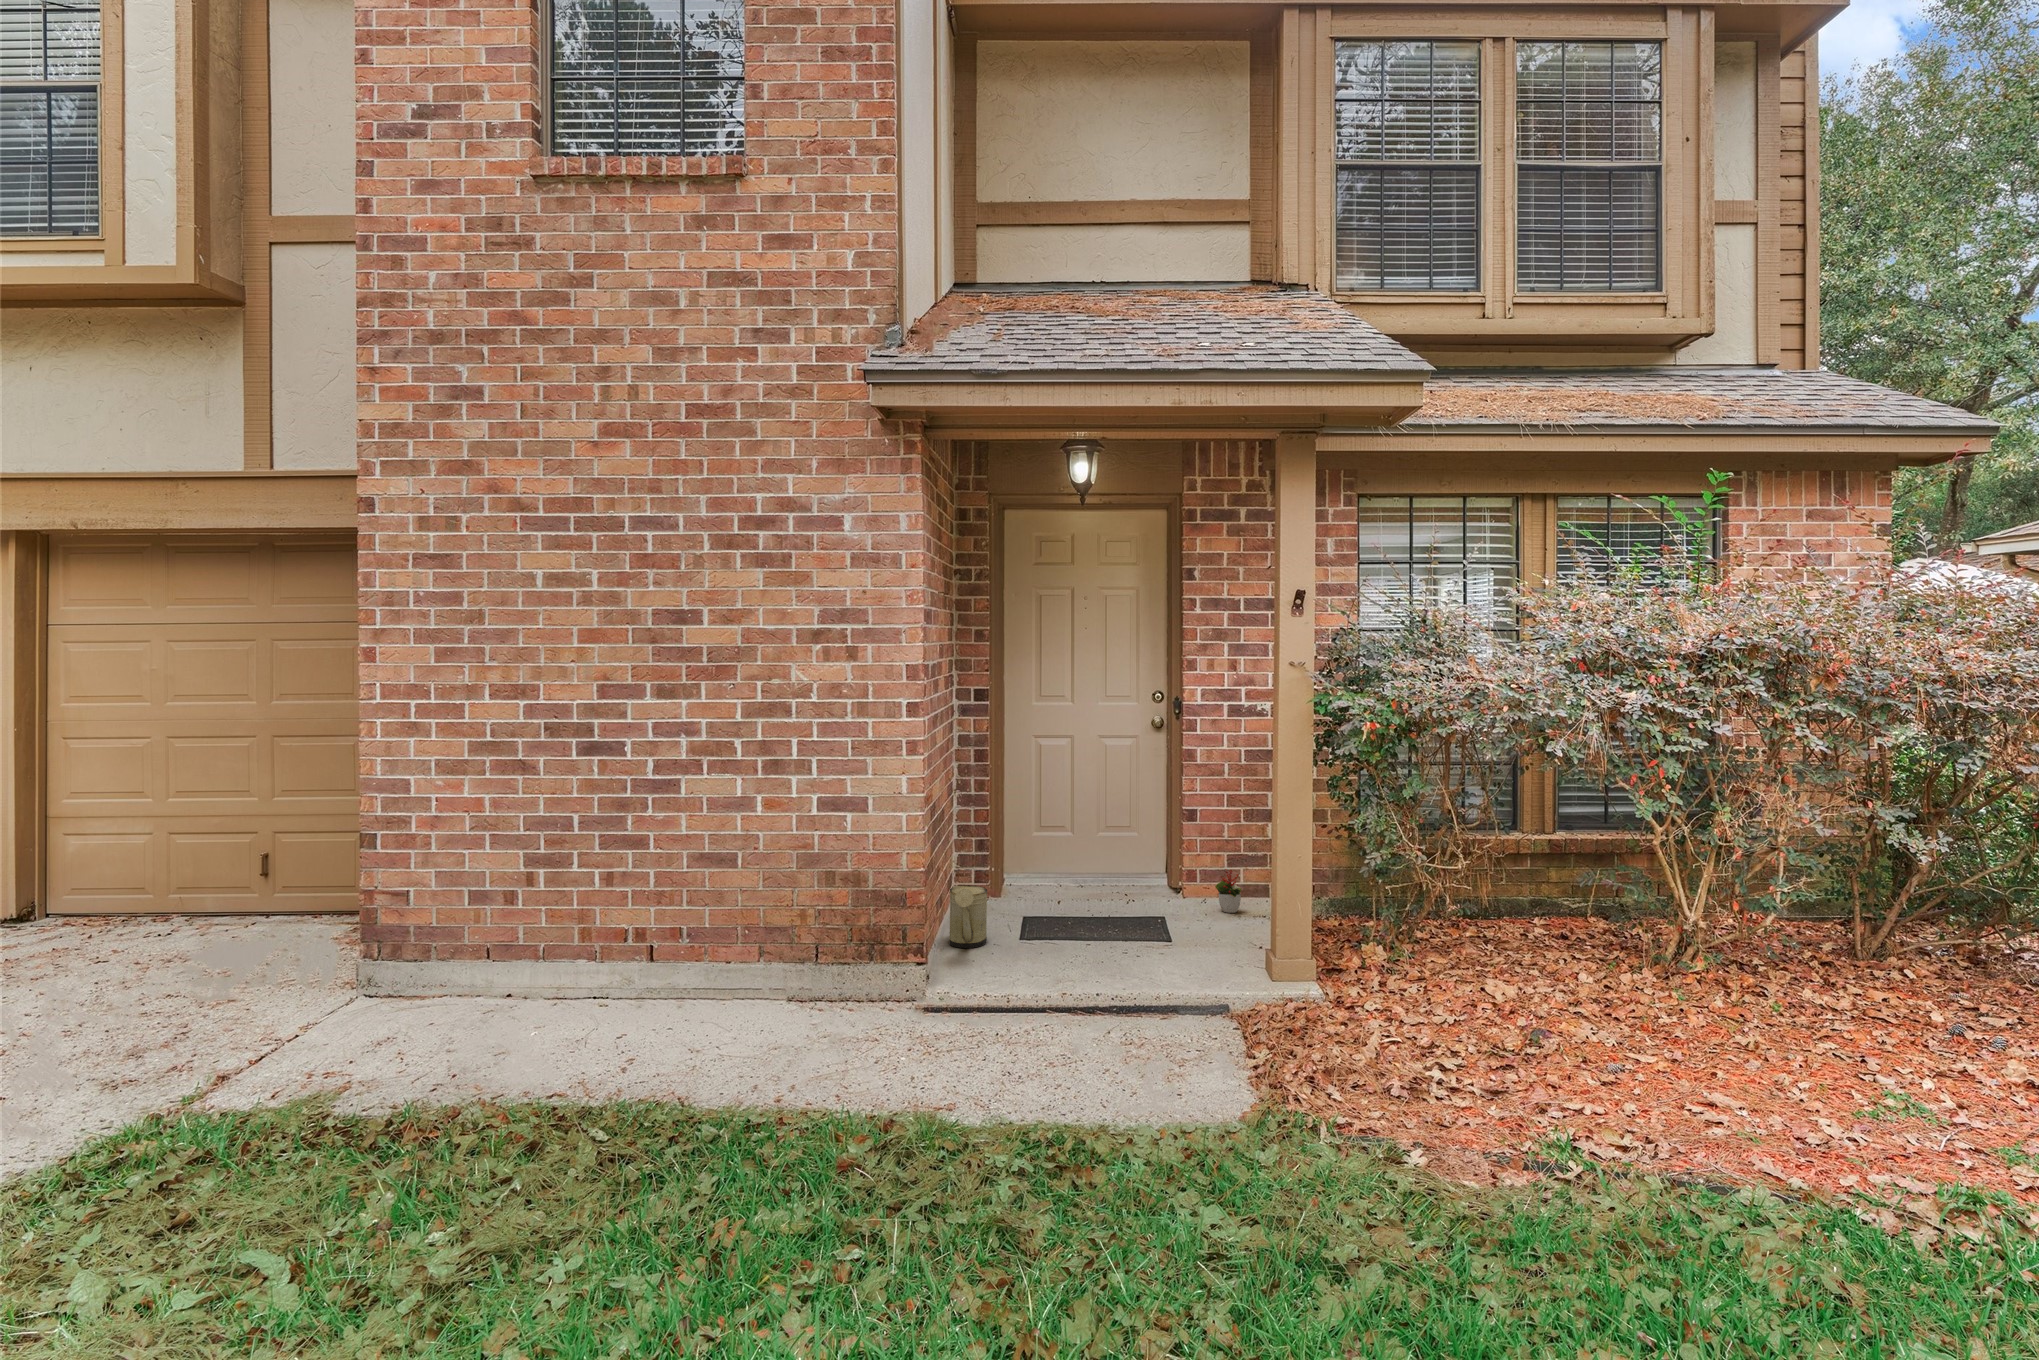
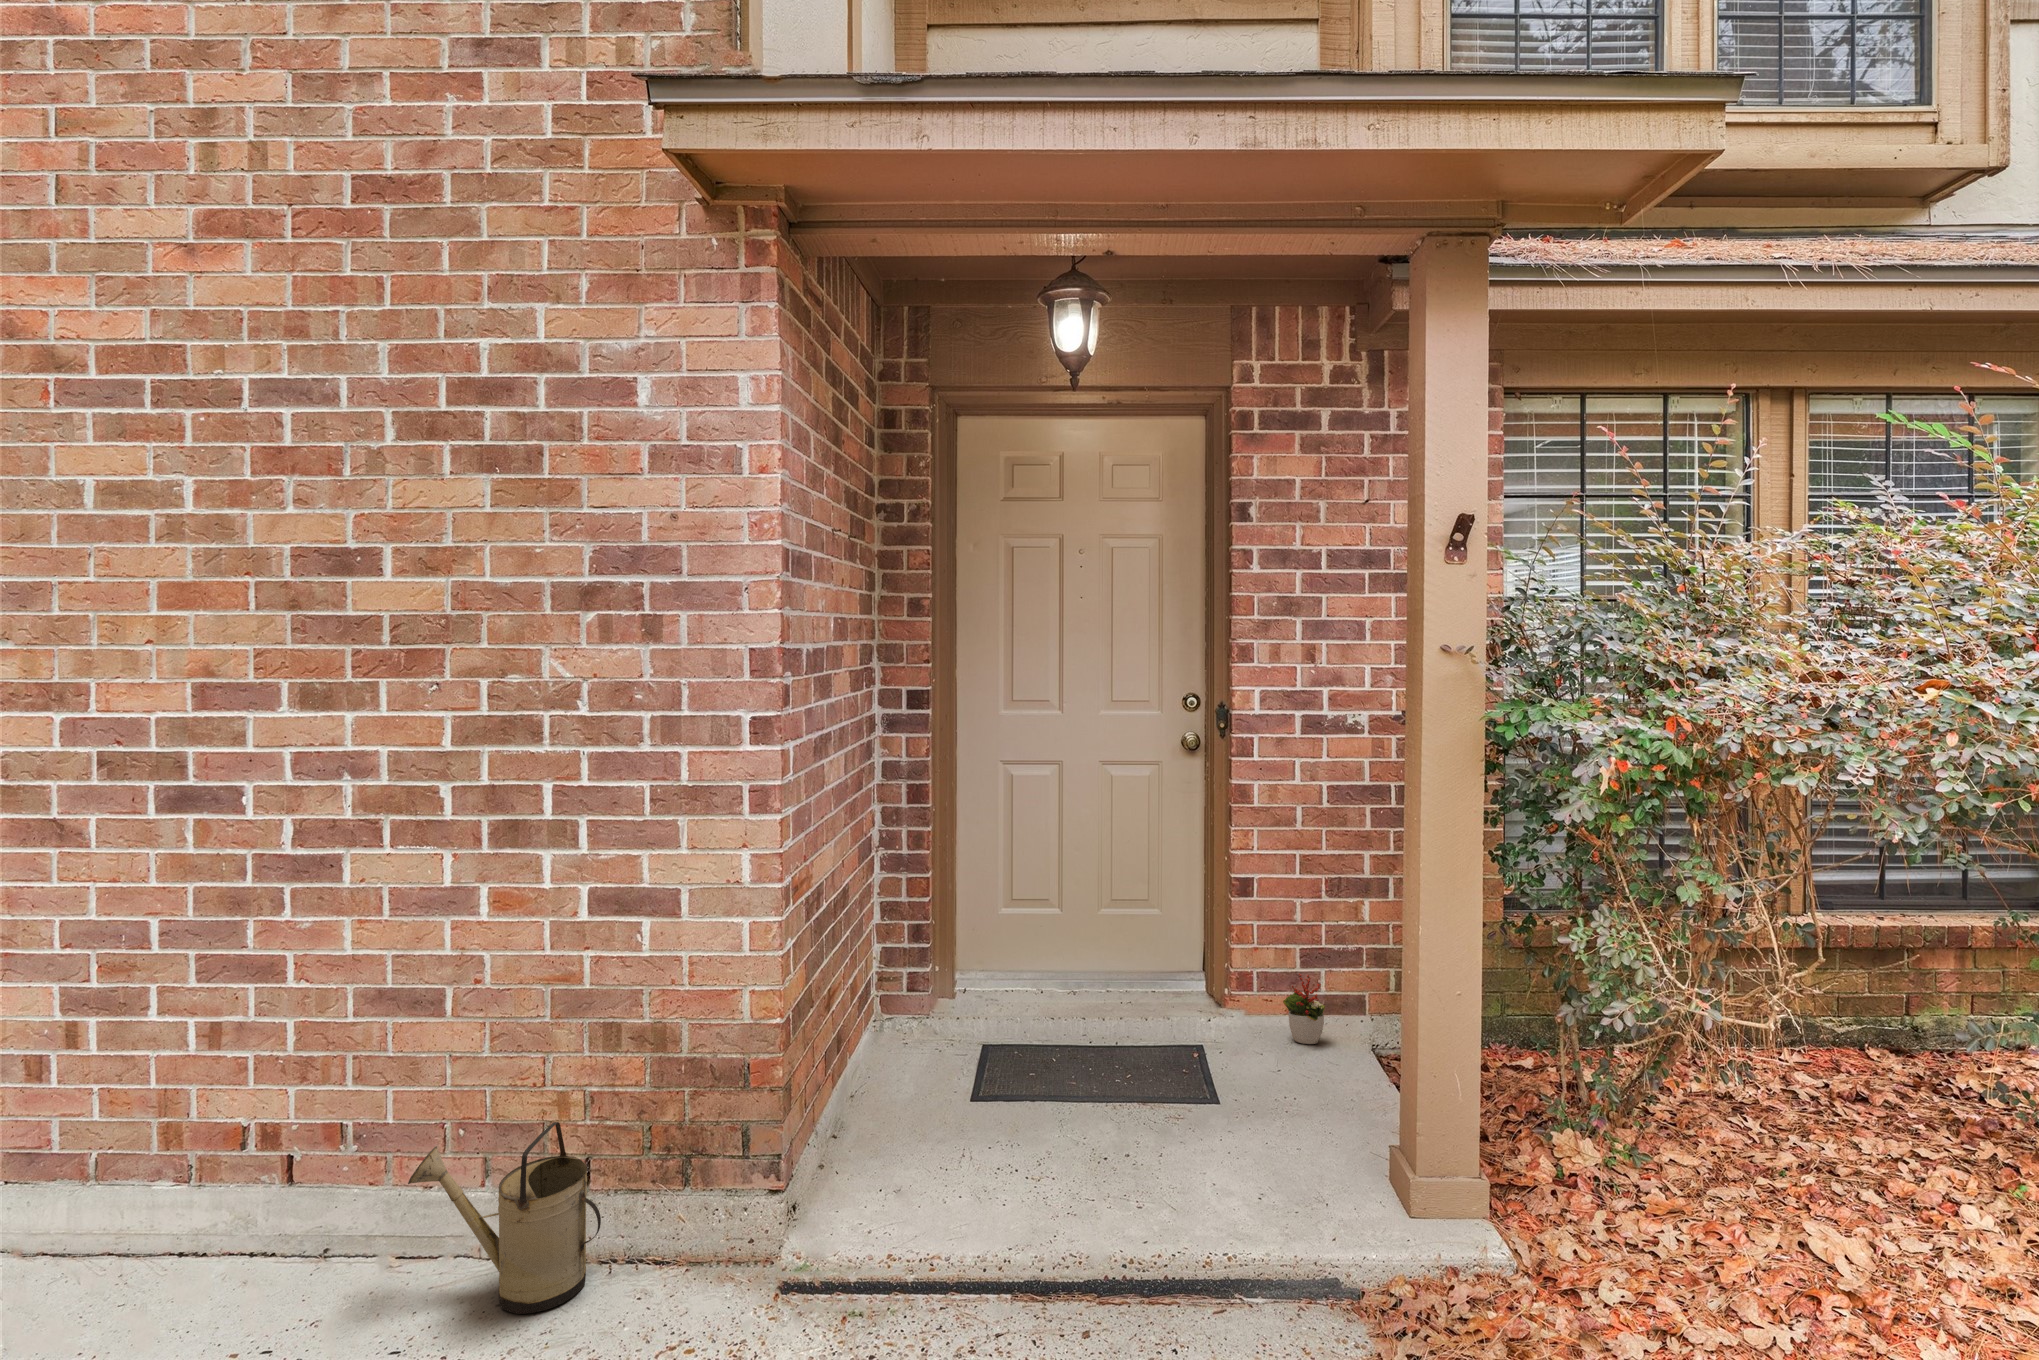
watering can: present [949,869,987,948] -> present [408,1122,601,1314]

